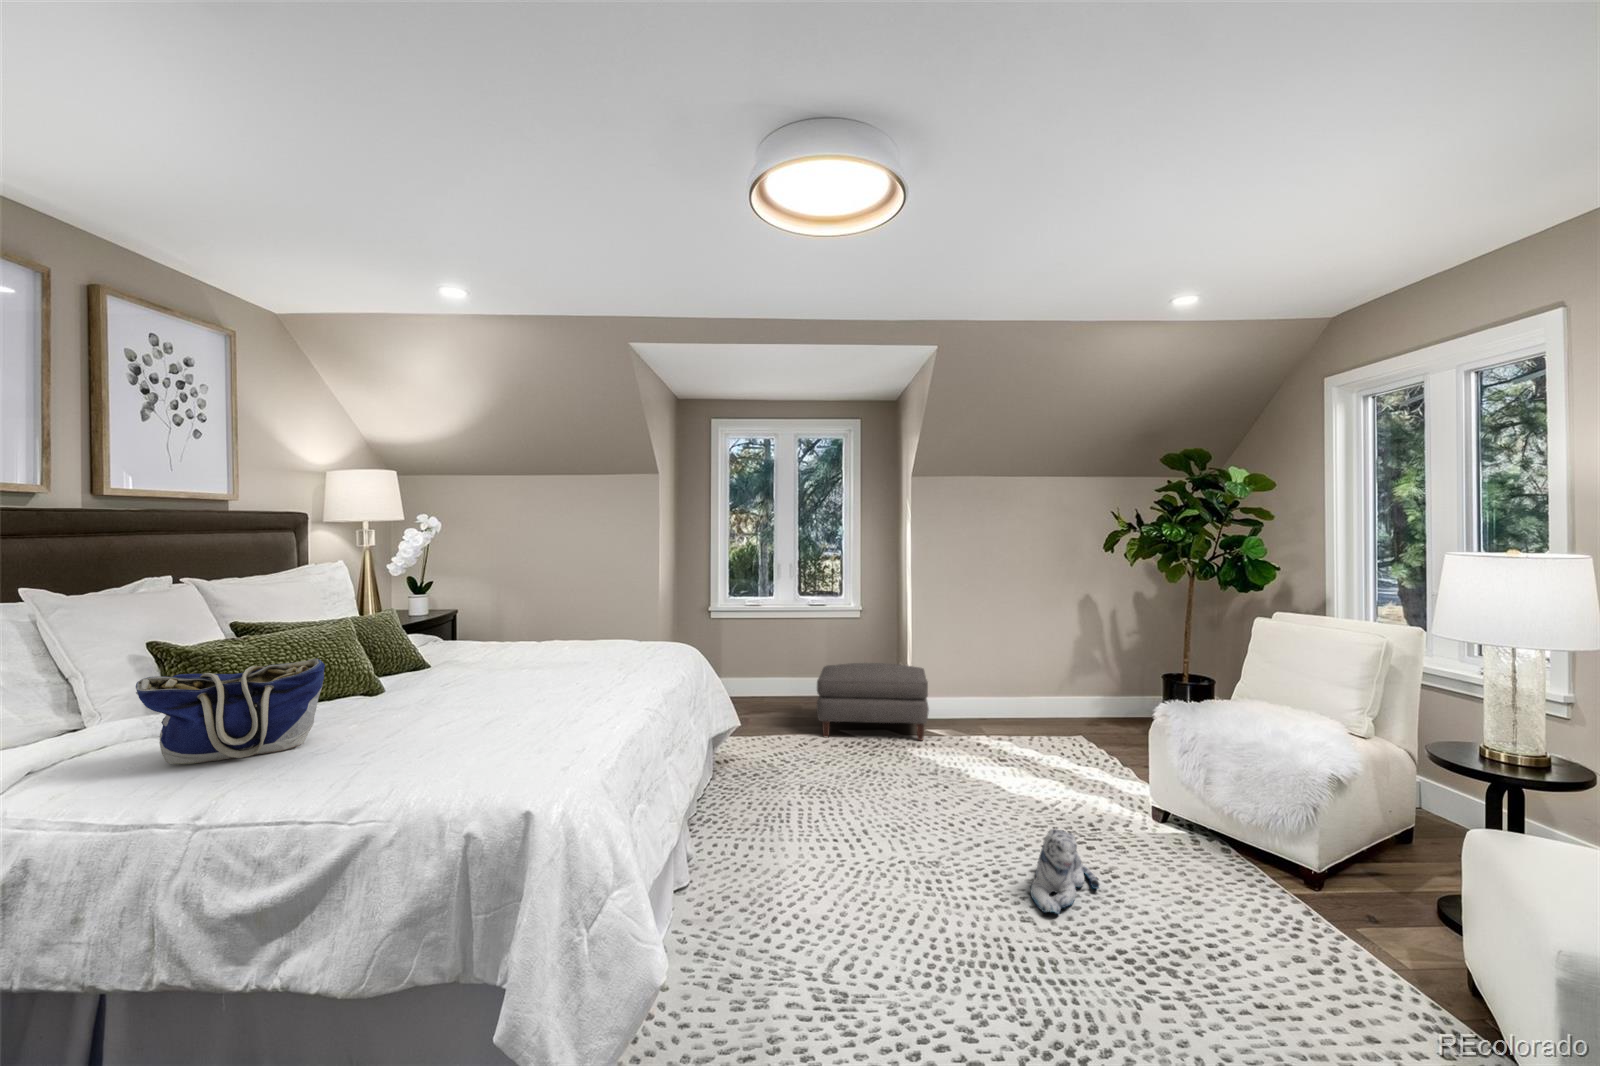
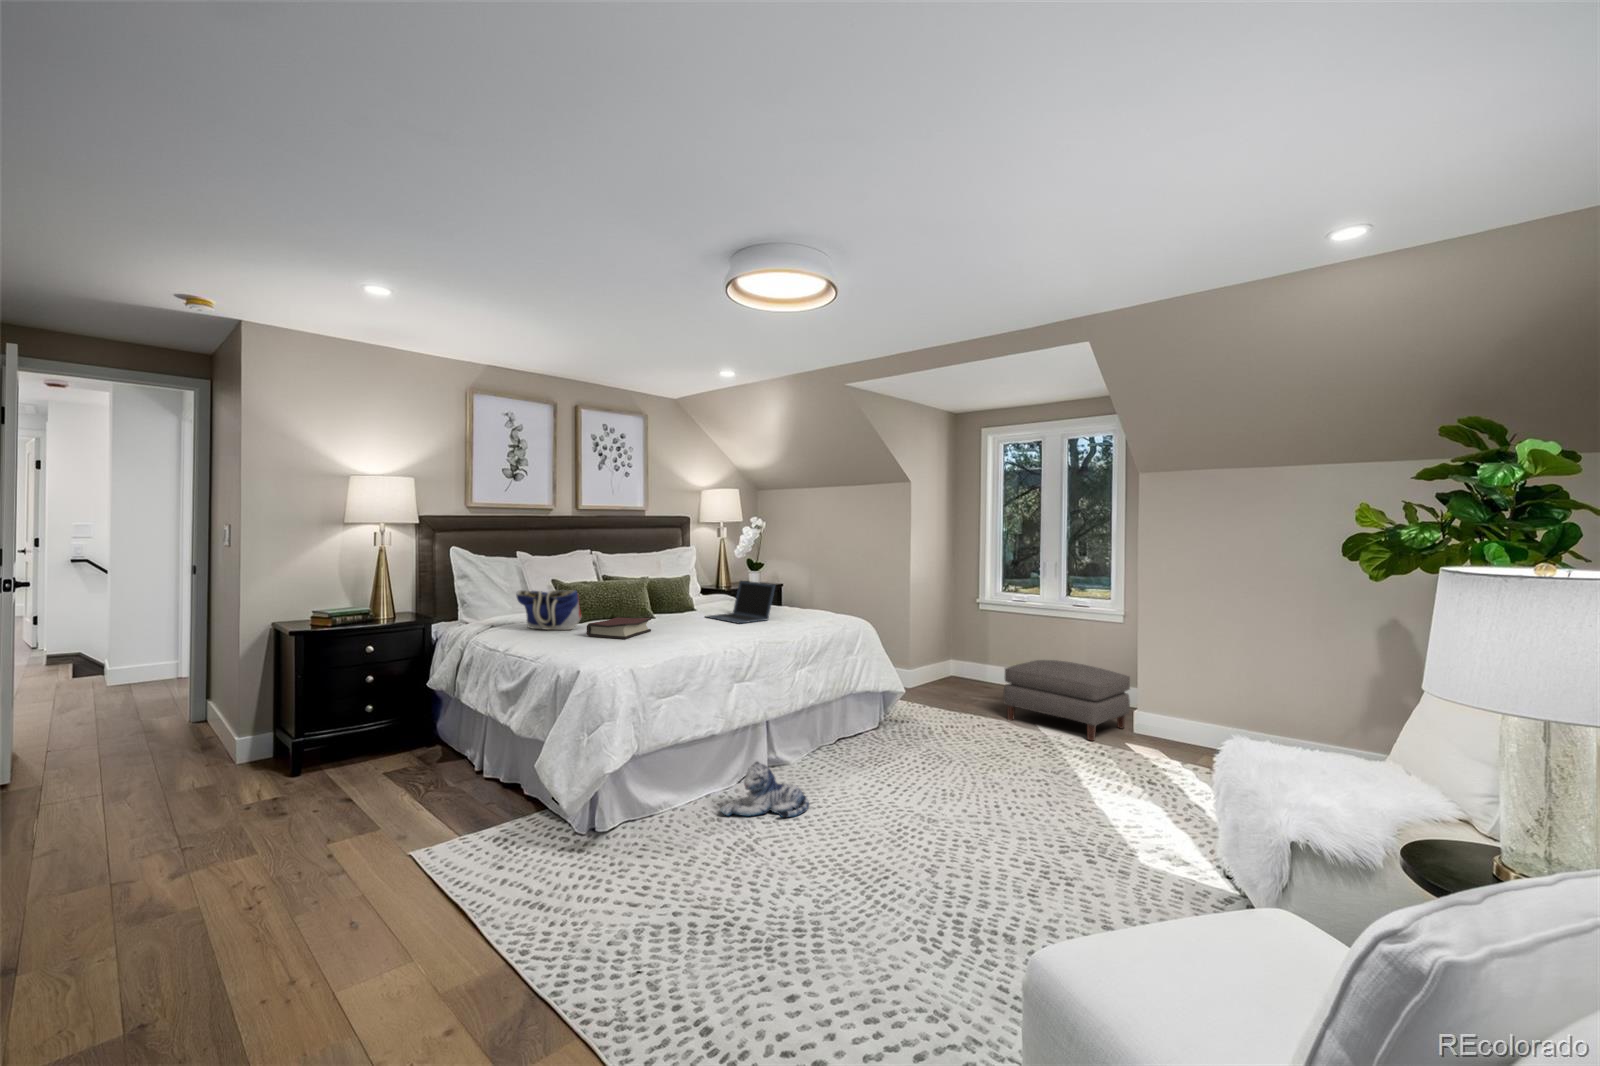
laptop: none [492,609,607,677] -> present [706,581,775,623]
hardback book: none [378,691,479,752] -> present [587,617,651,639]
plush toy: present [1030,829,1099,914] -> present [720,762,809,817]

